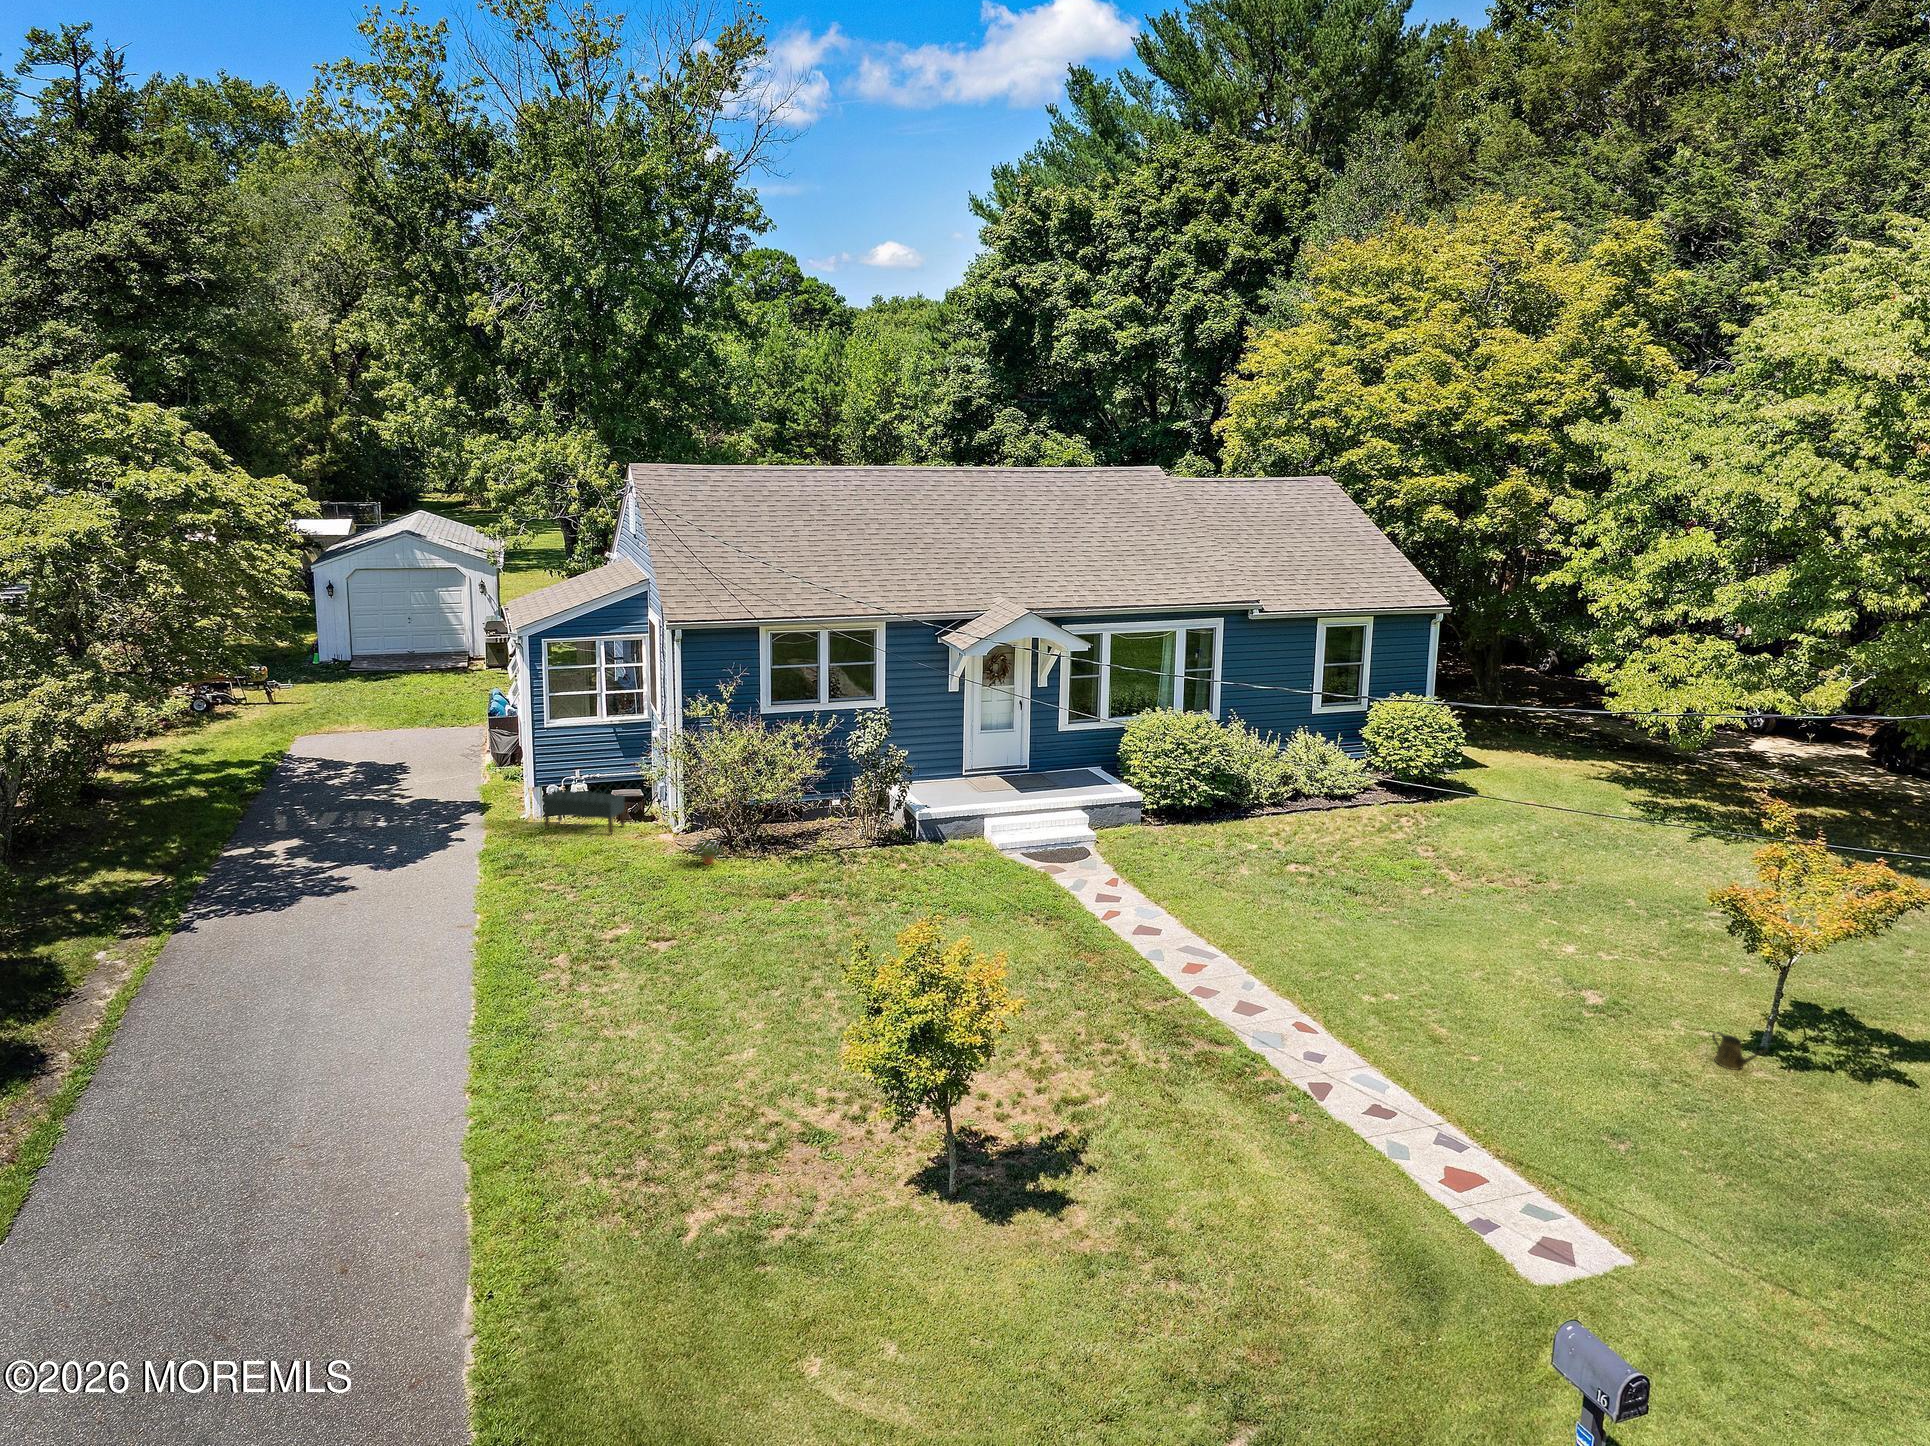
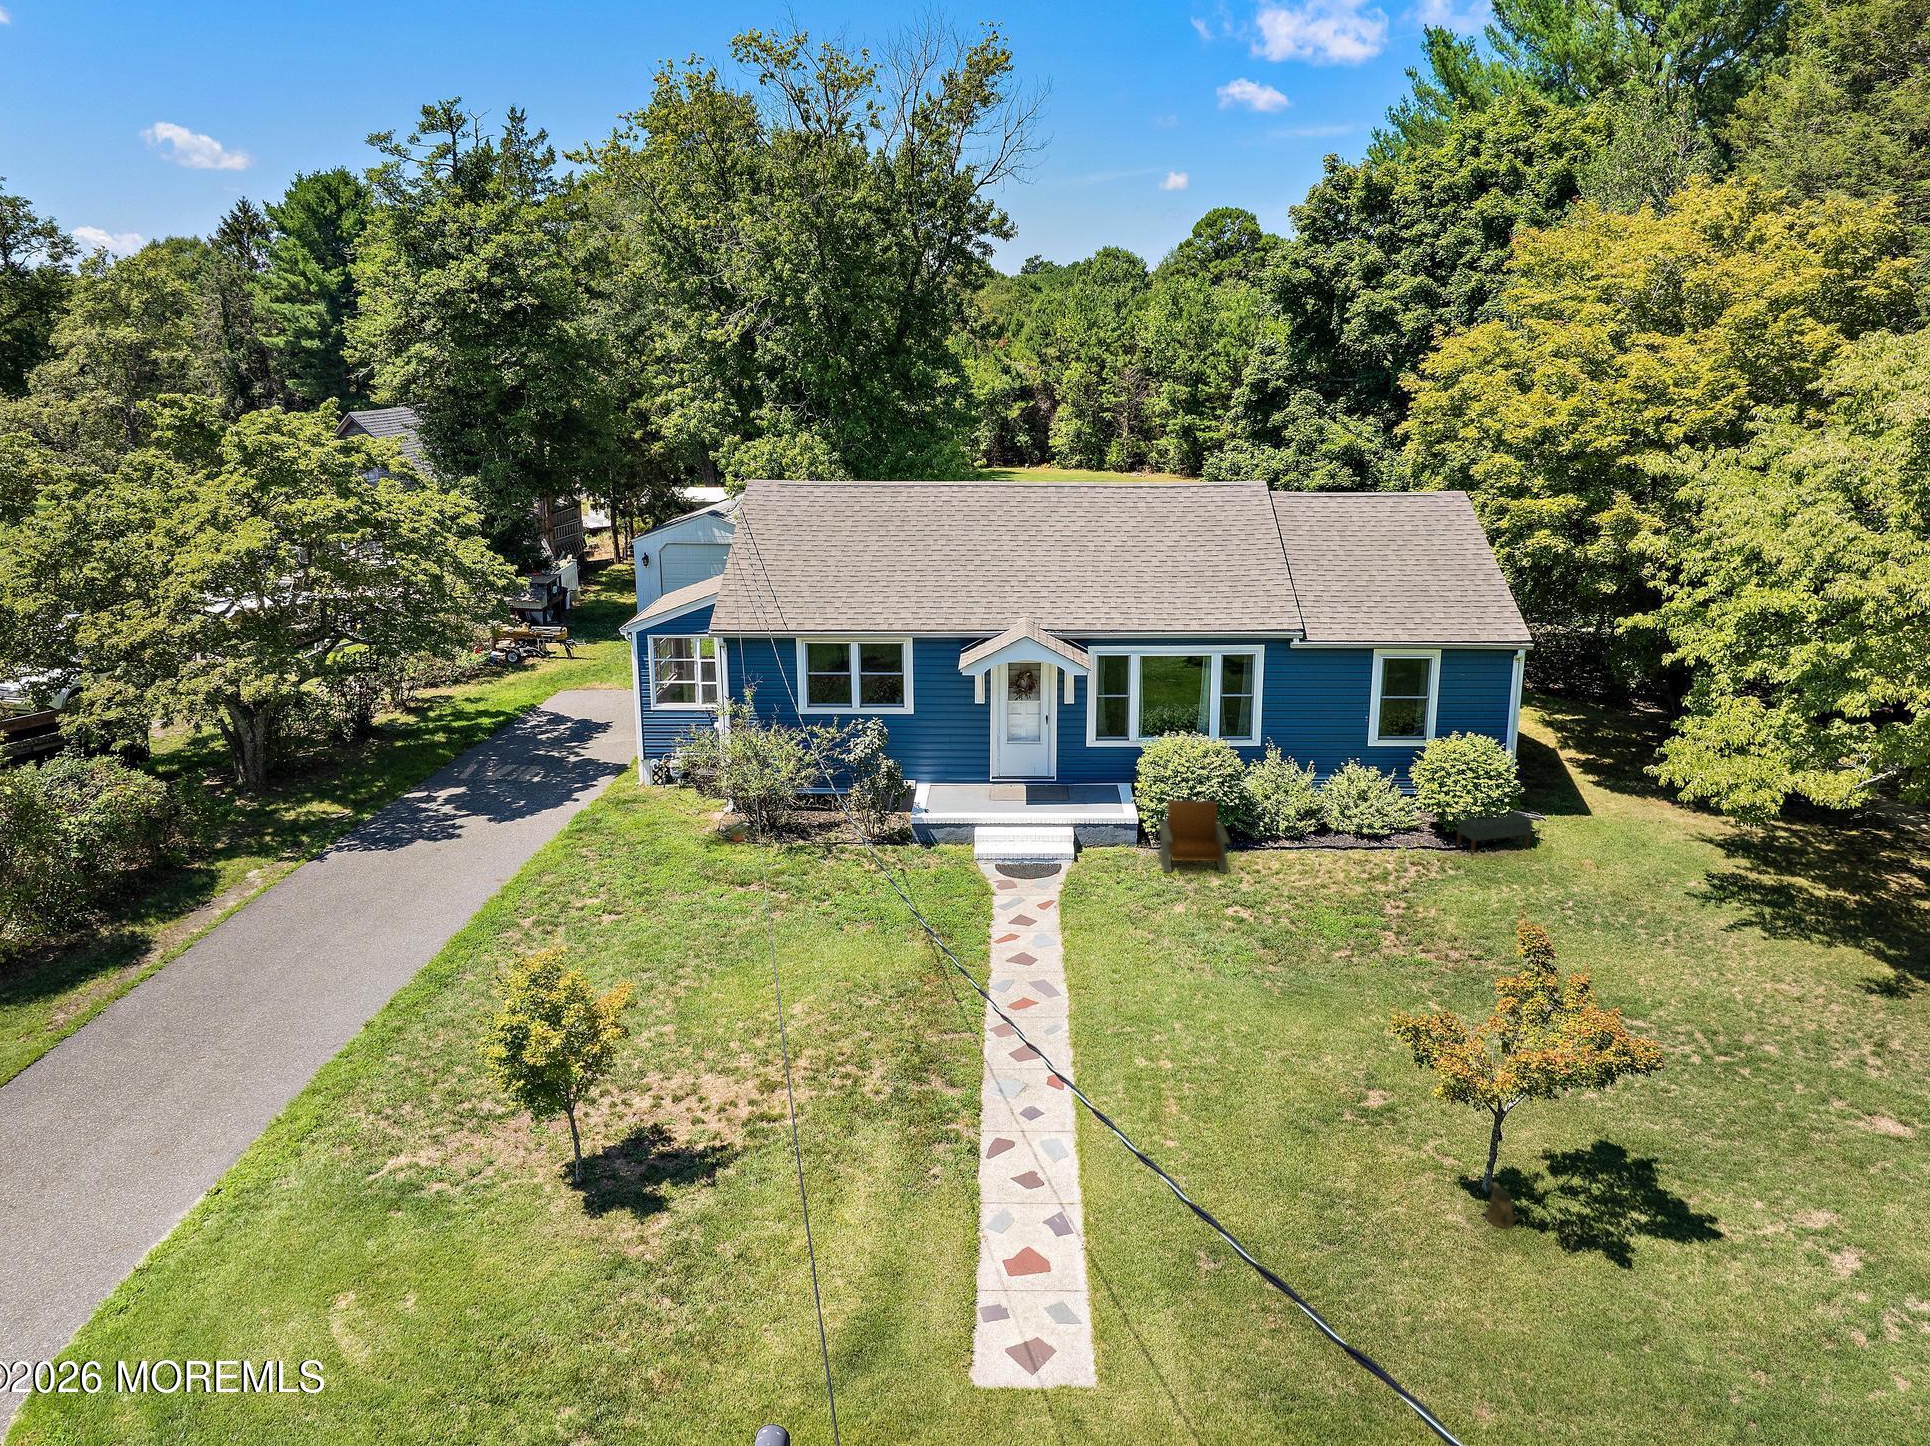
lounge chair: none [1166,769,1250,844] -> present [1158,800,1230,873]
bench: present [542,790,625,834] -> present [1456,812,1533,854]

